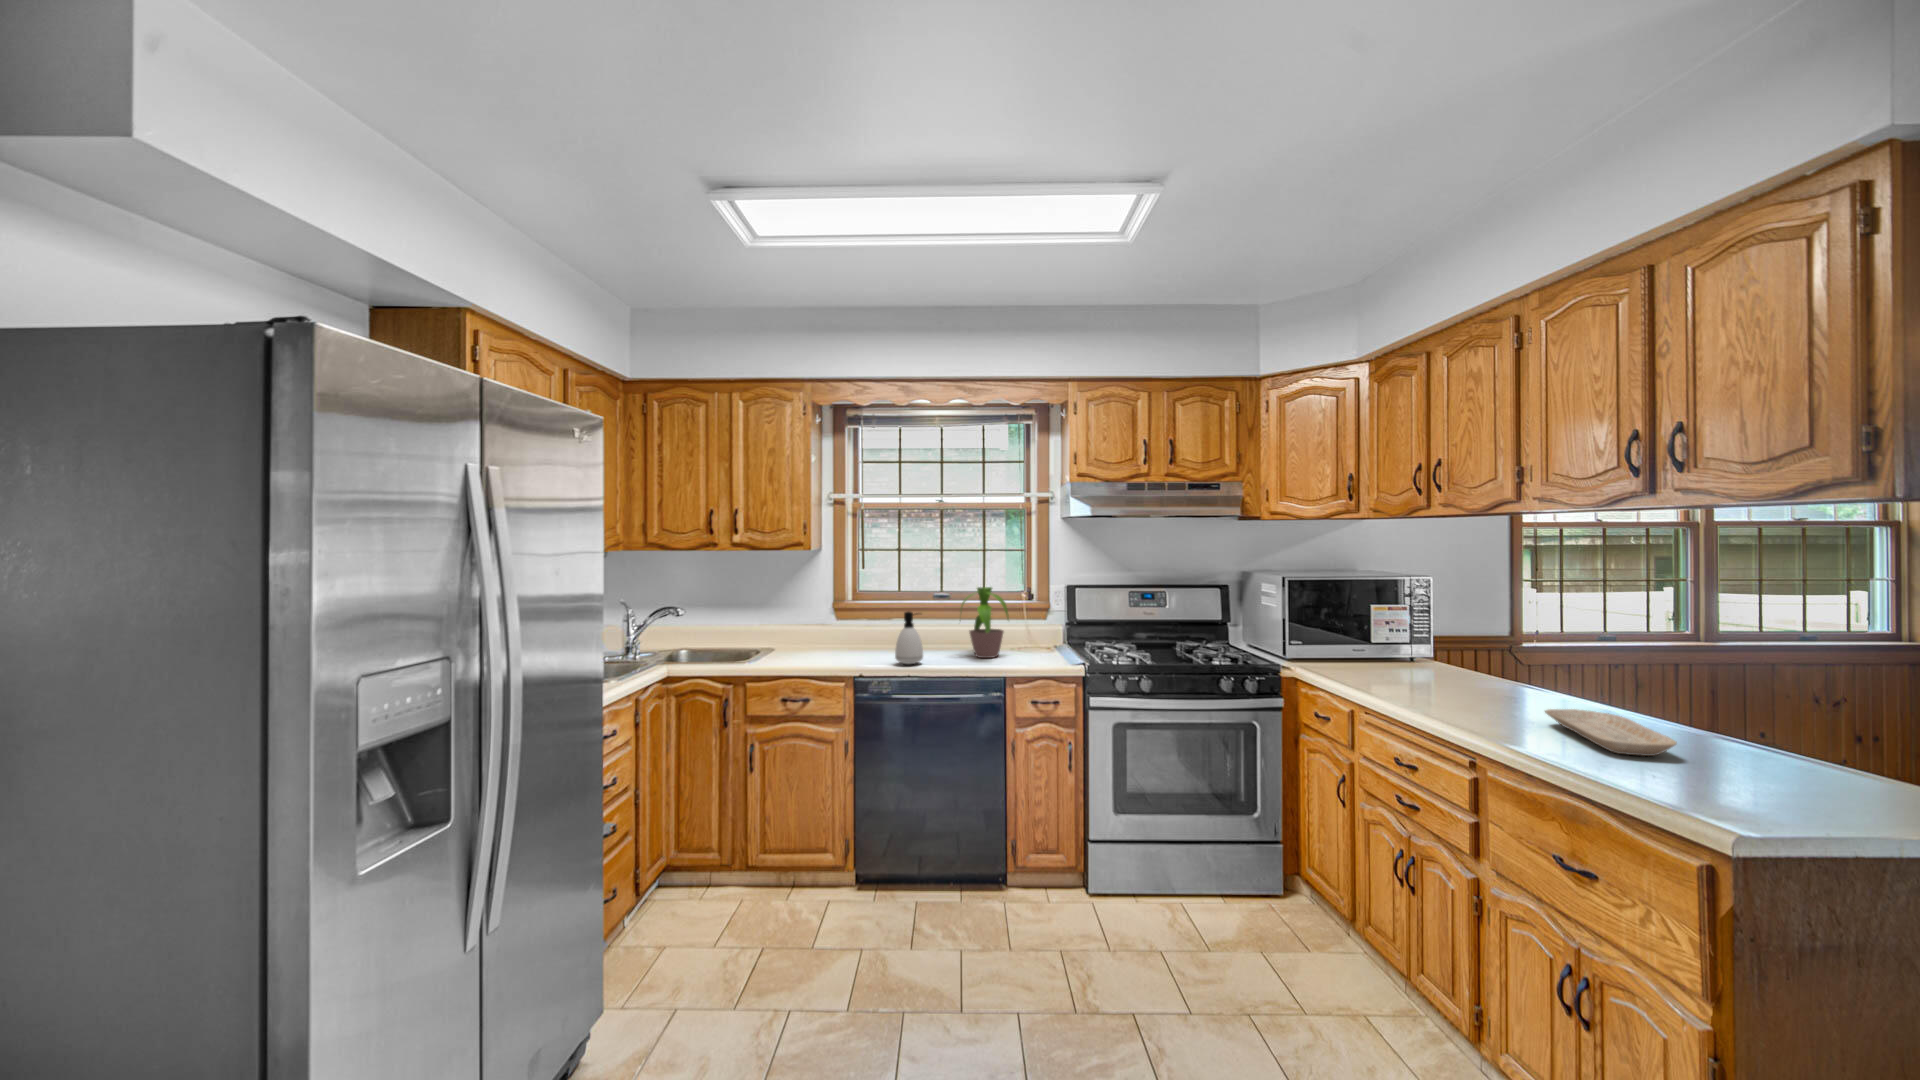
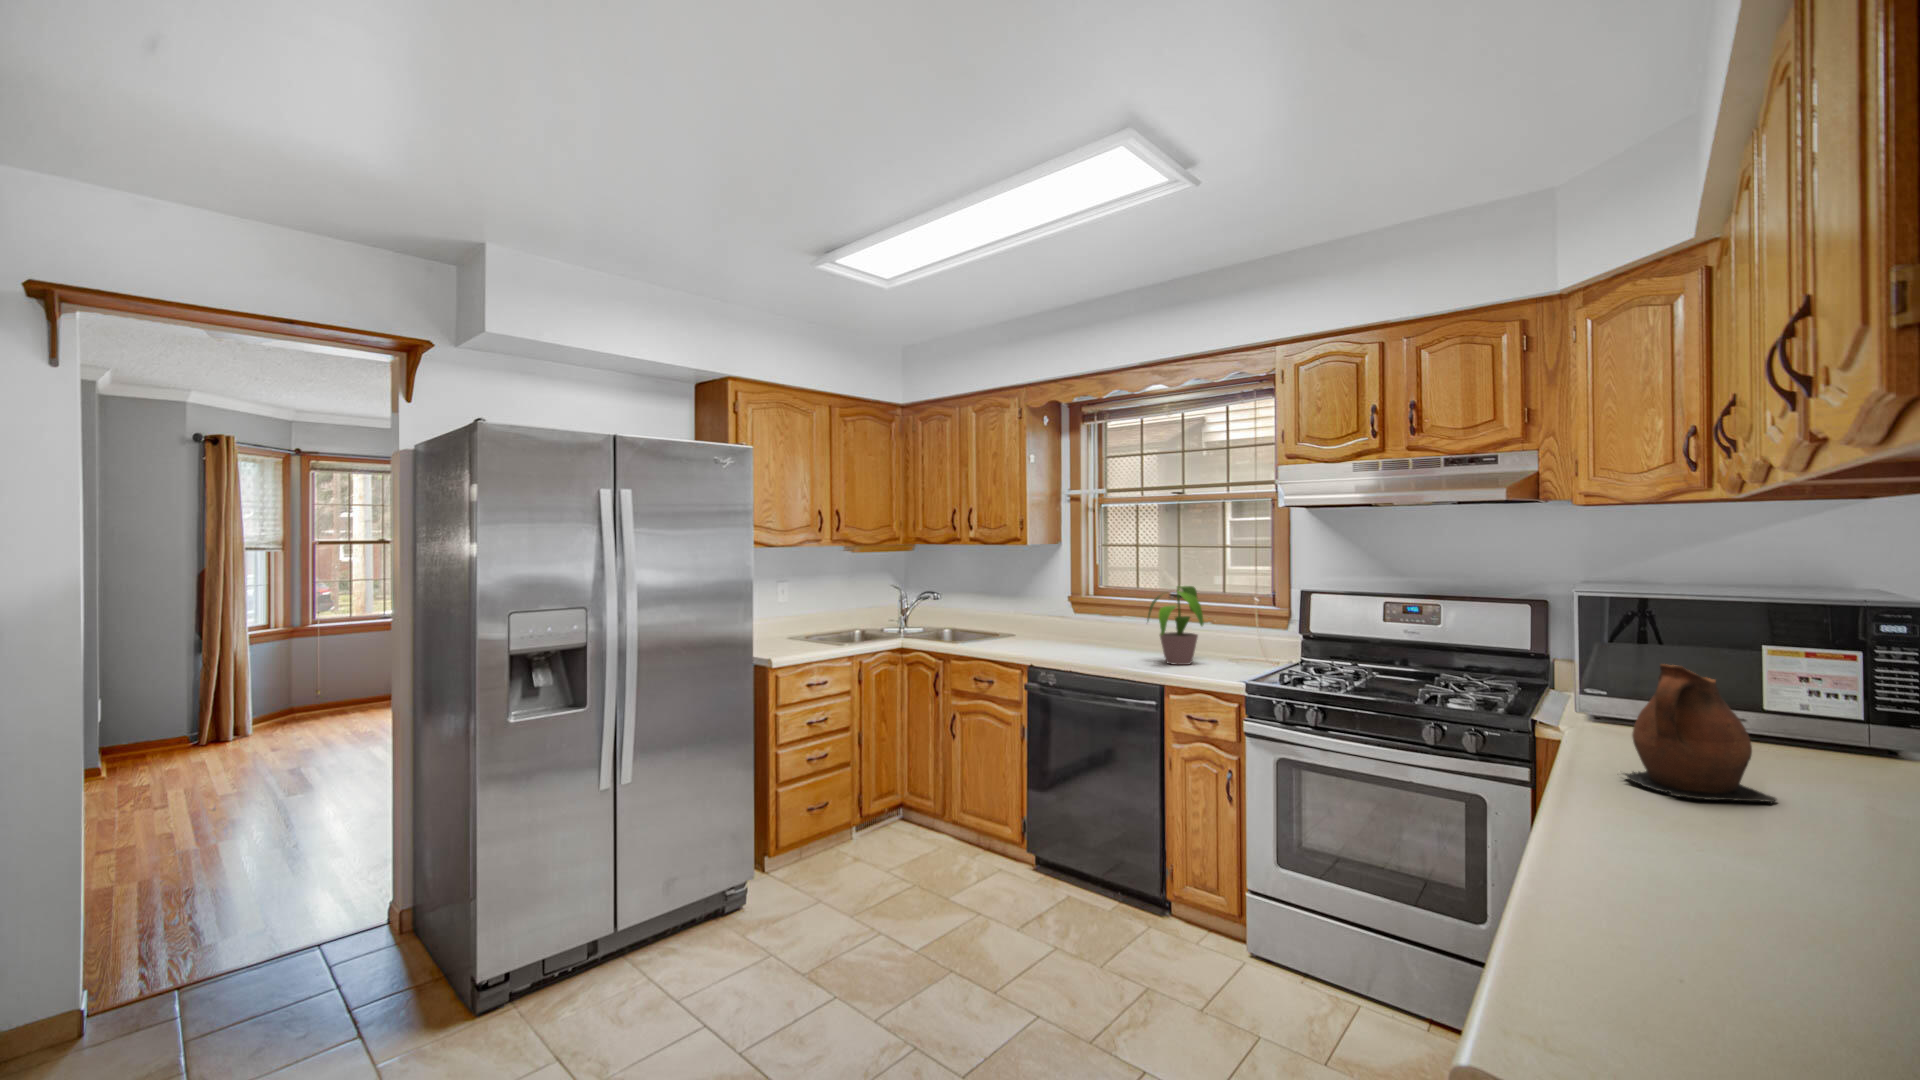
soap dispenser: present [895,611,923,664] -> none [1073,607,1103,661]
ceramic pitcher: none [1425,620,1518,706] -> present [1623,664,1776,803]
tray: present [1545,709,1677,756] -> none [1603,803,1783,871]

